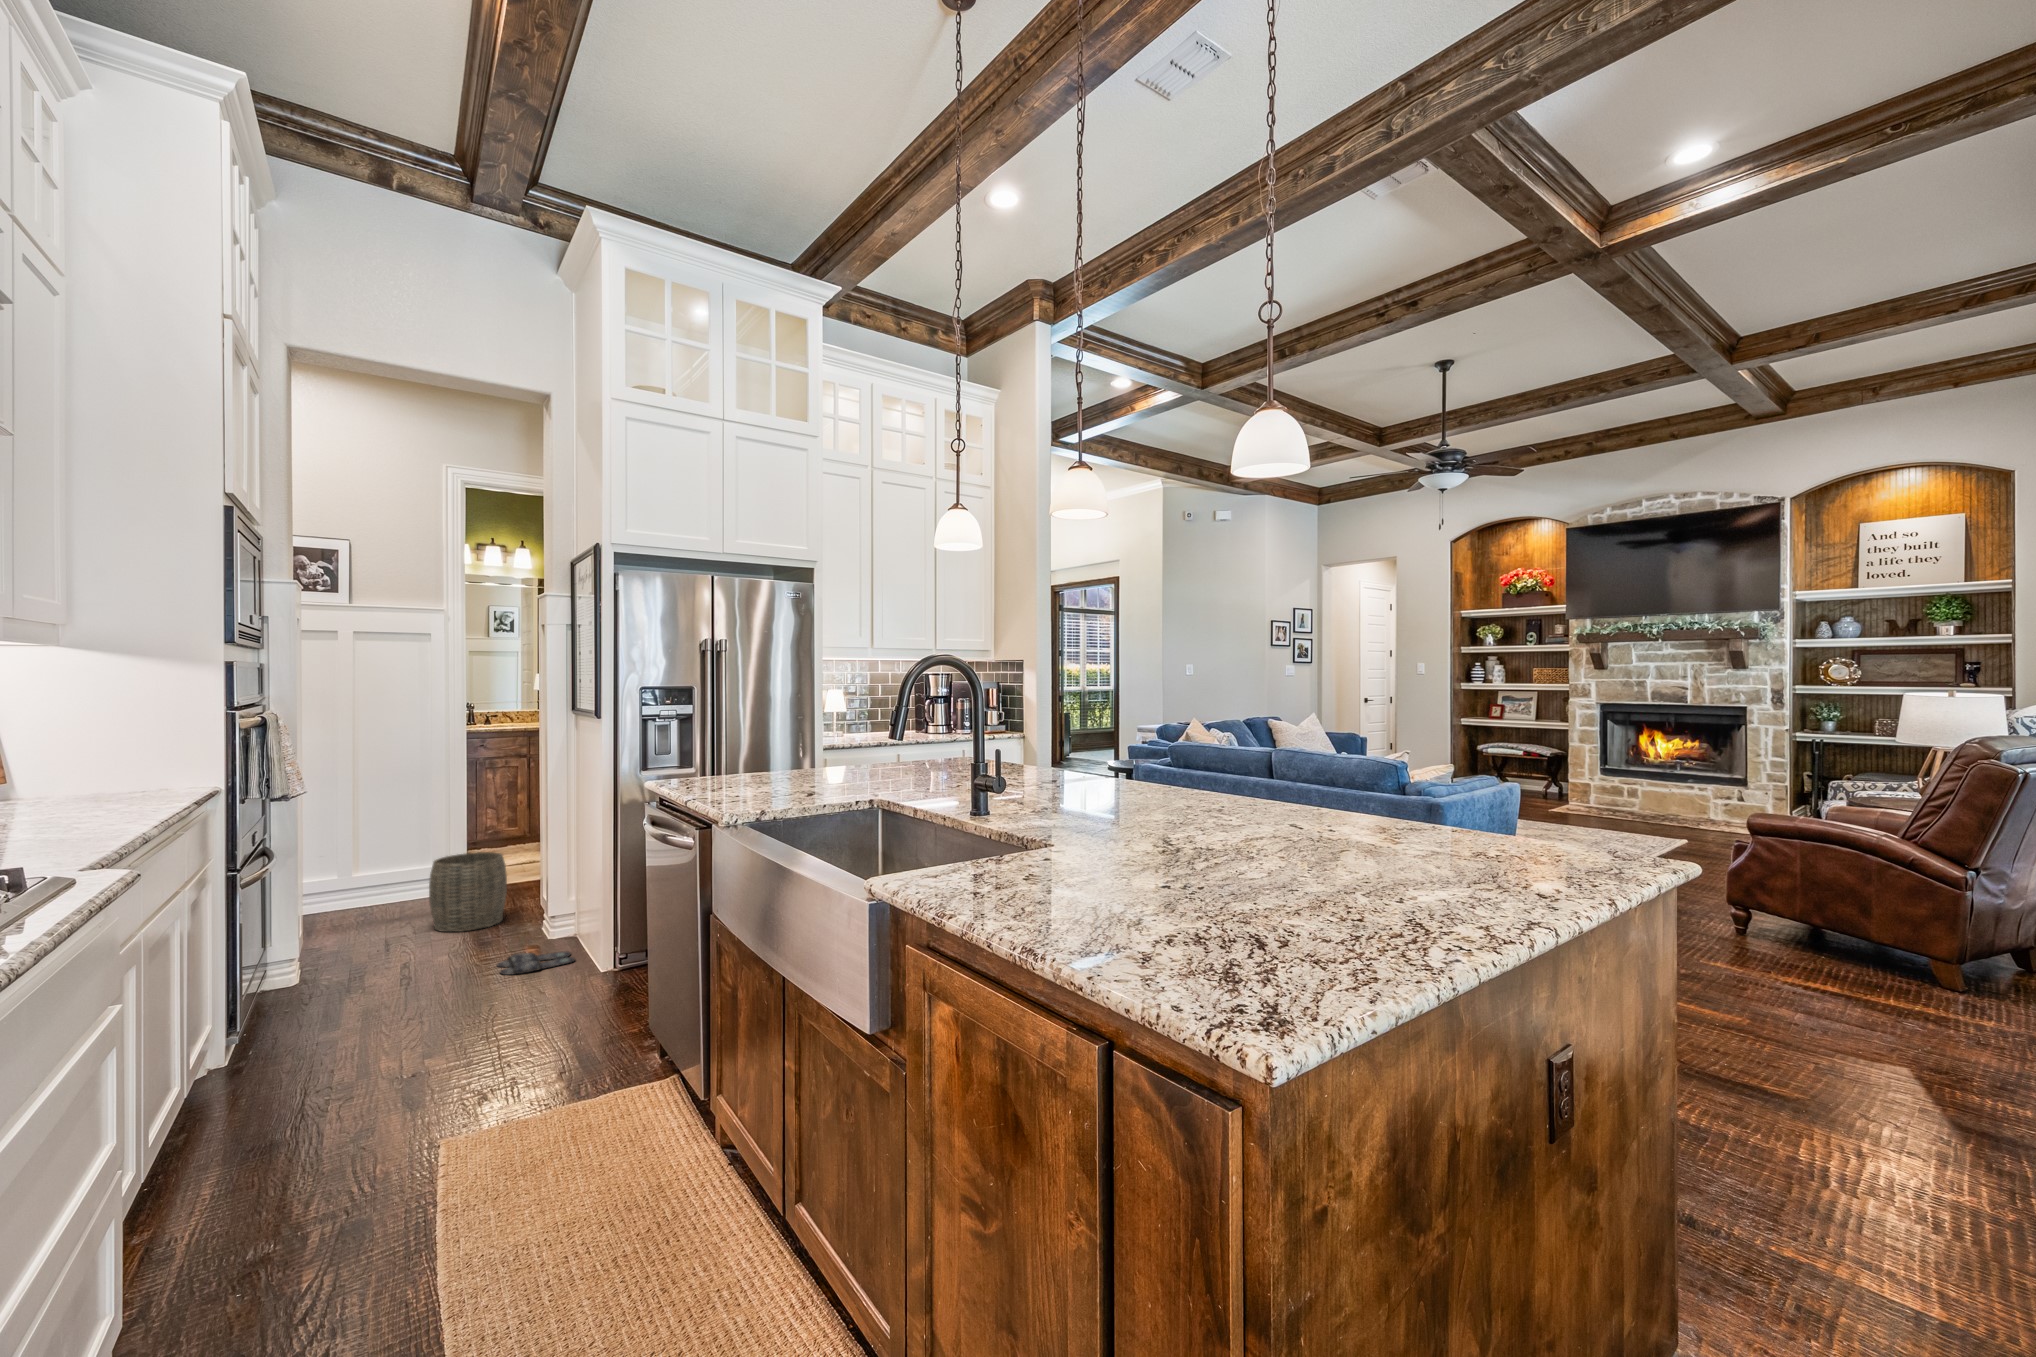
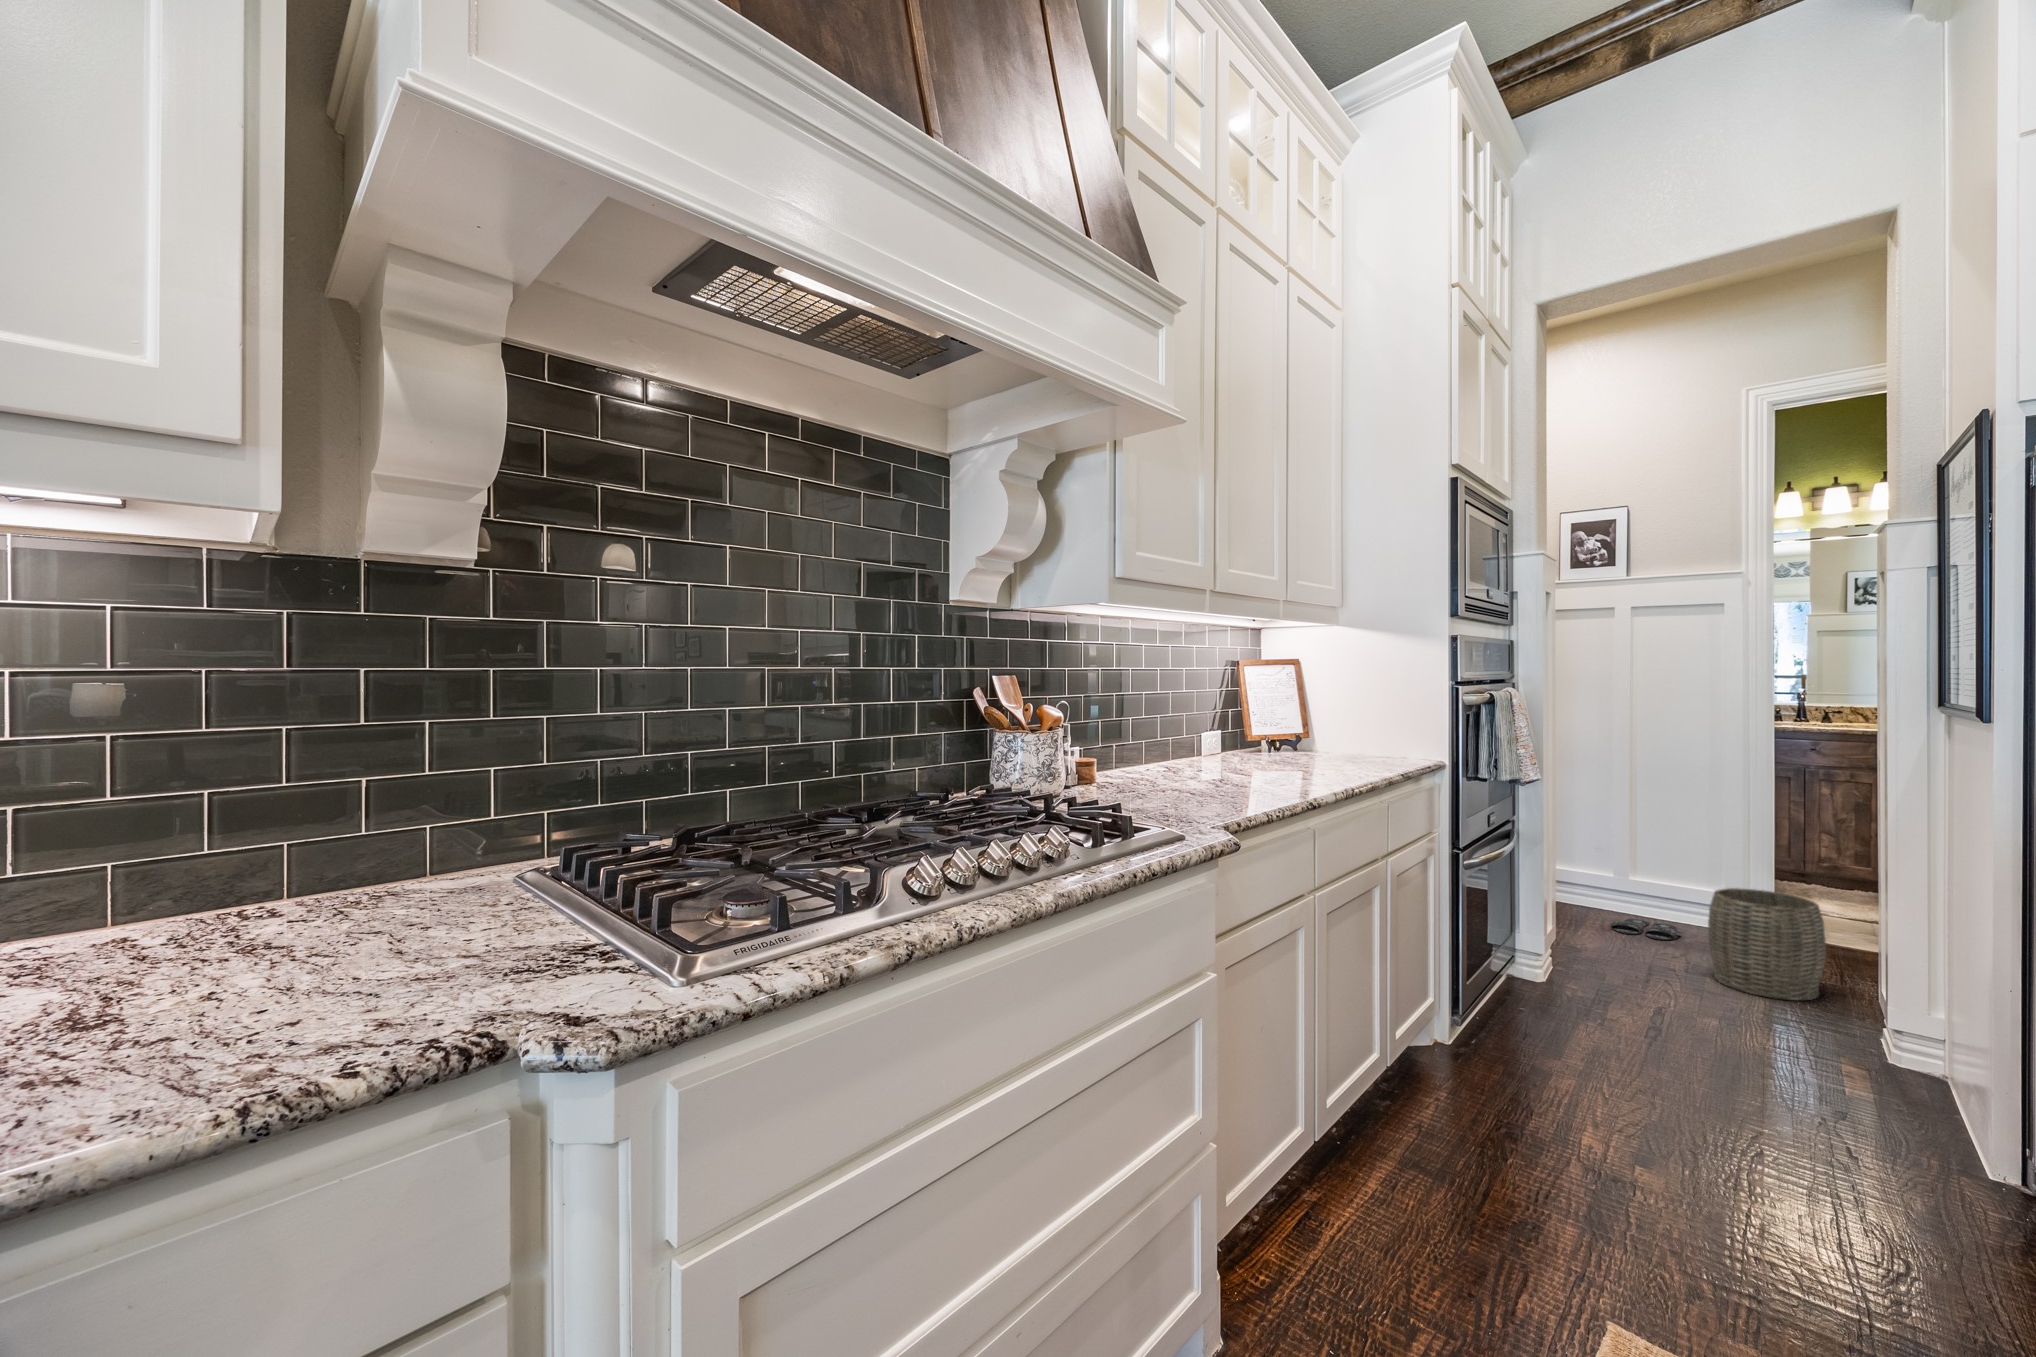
slippers: present [497,952,575,975] -> present [1611,919,1681,940]

